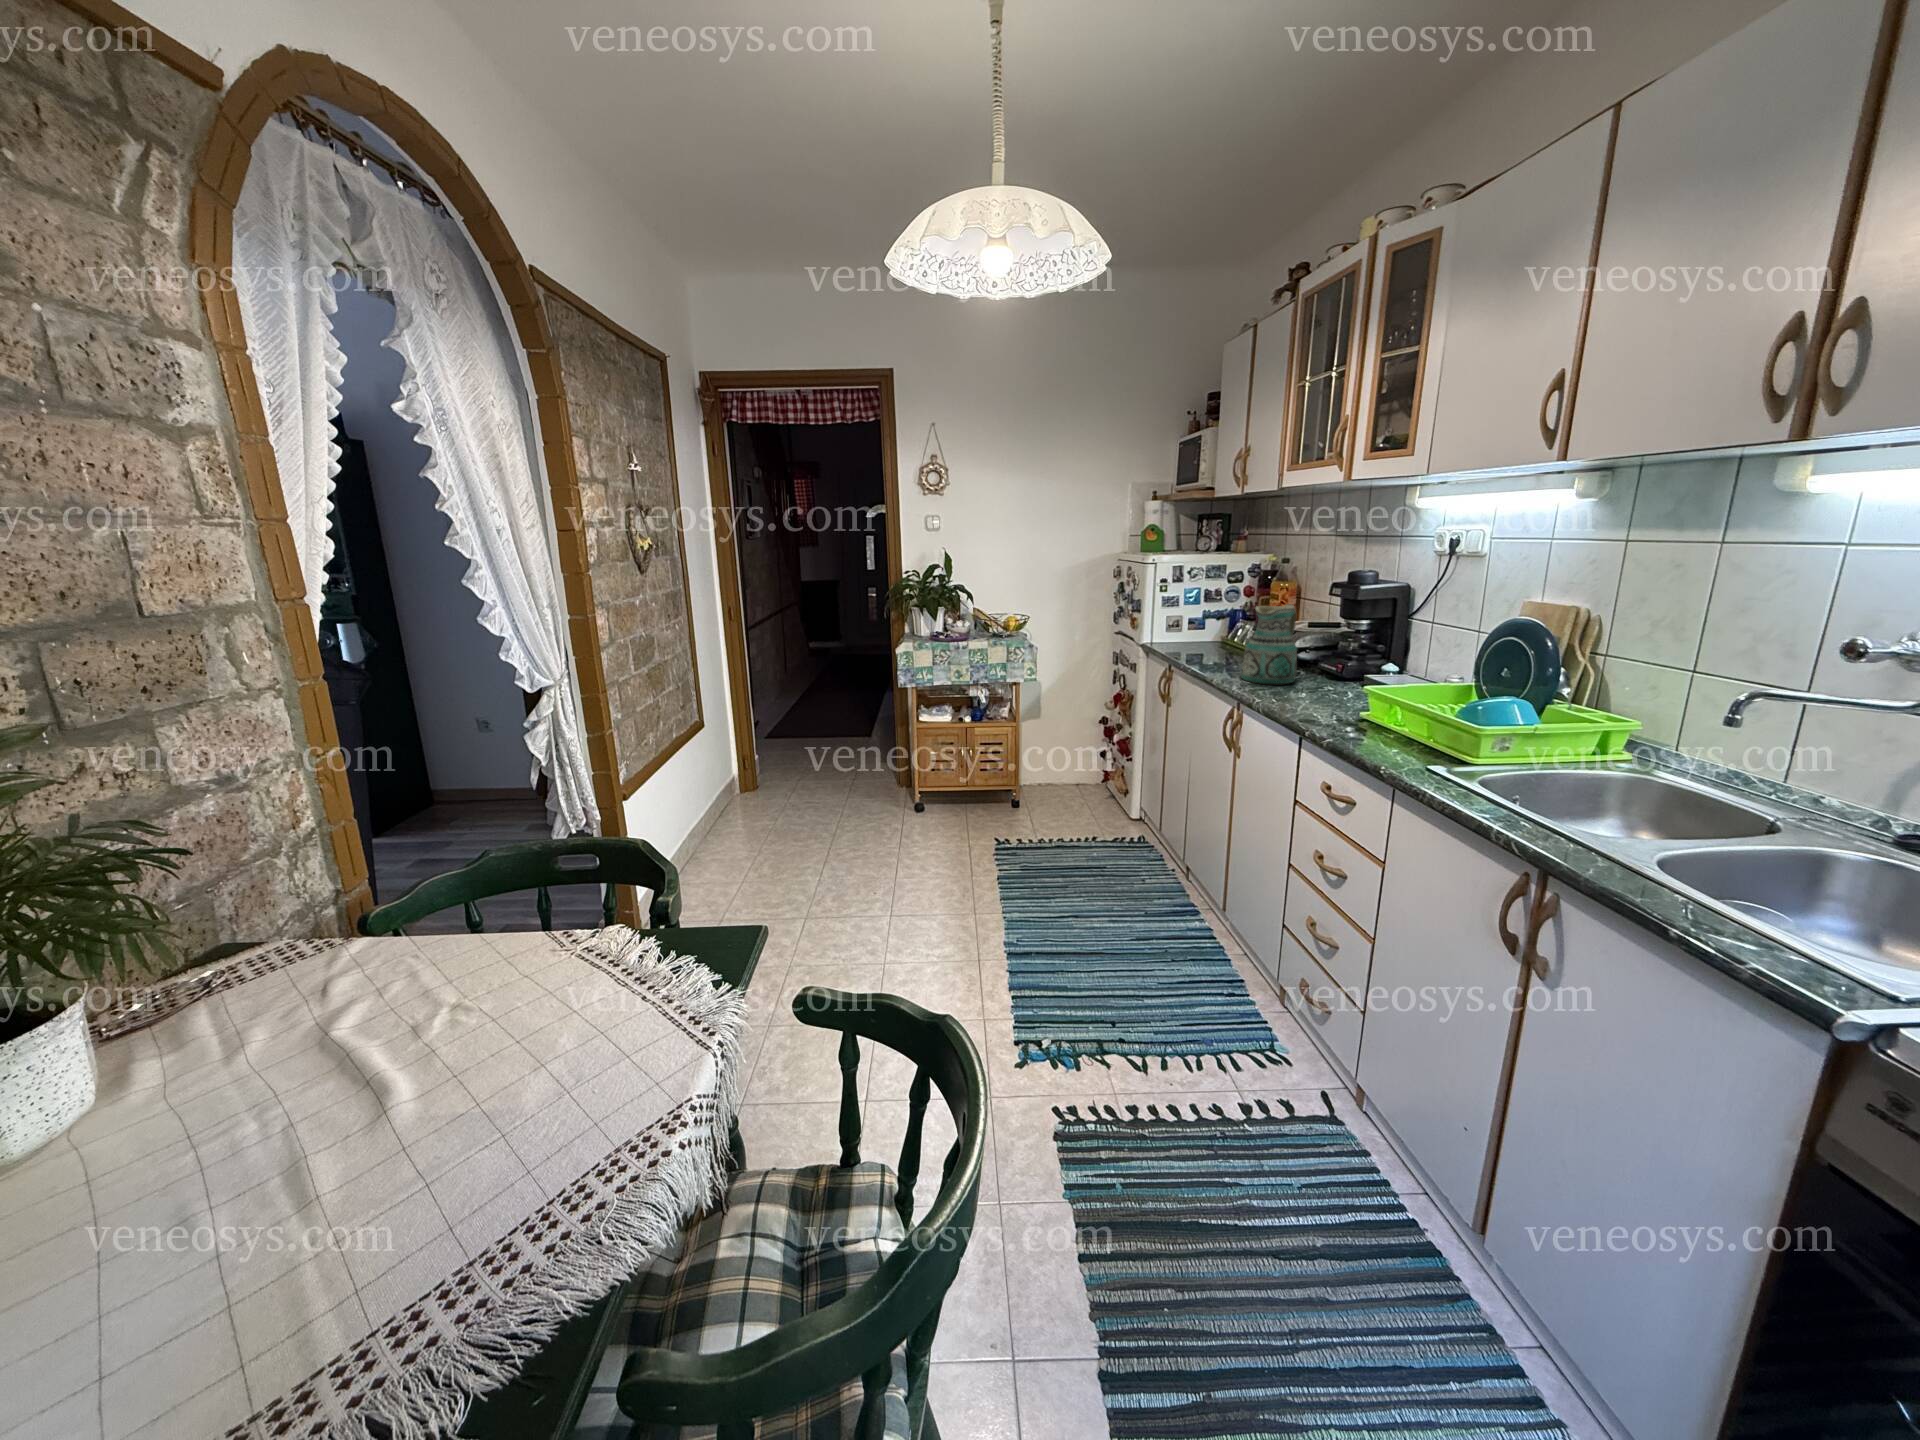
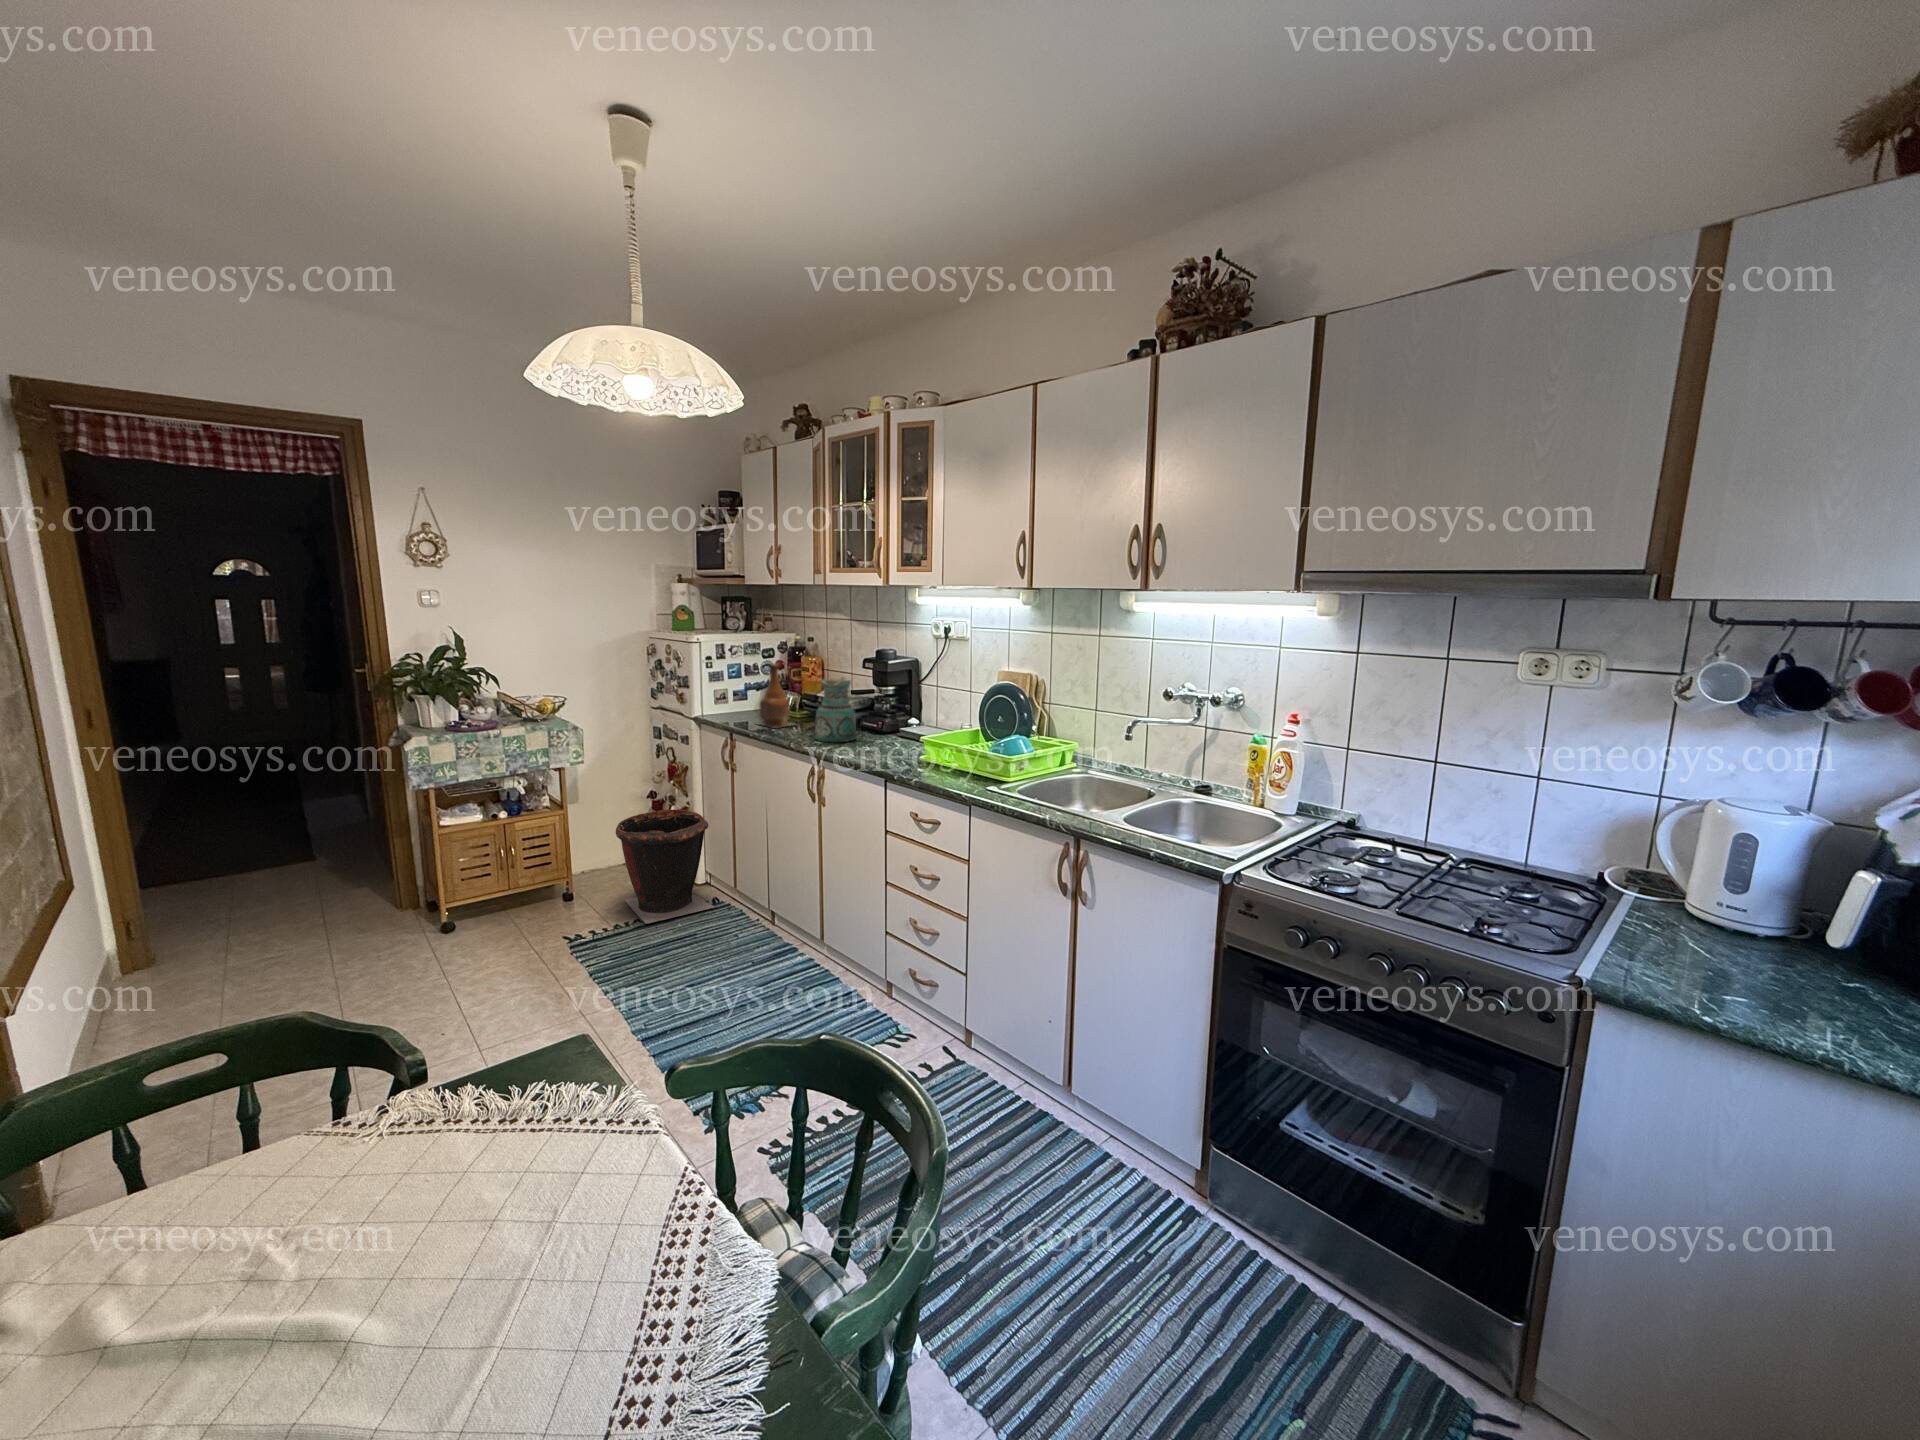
bottle: none [1187,586,1235,661] -> present [759,663,791,728]
waste bin: none [1051,736,1138,844] -> present [616,809,714,924]

